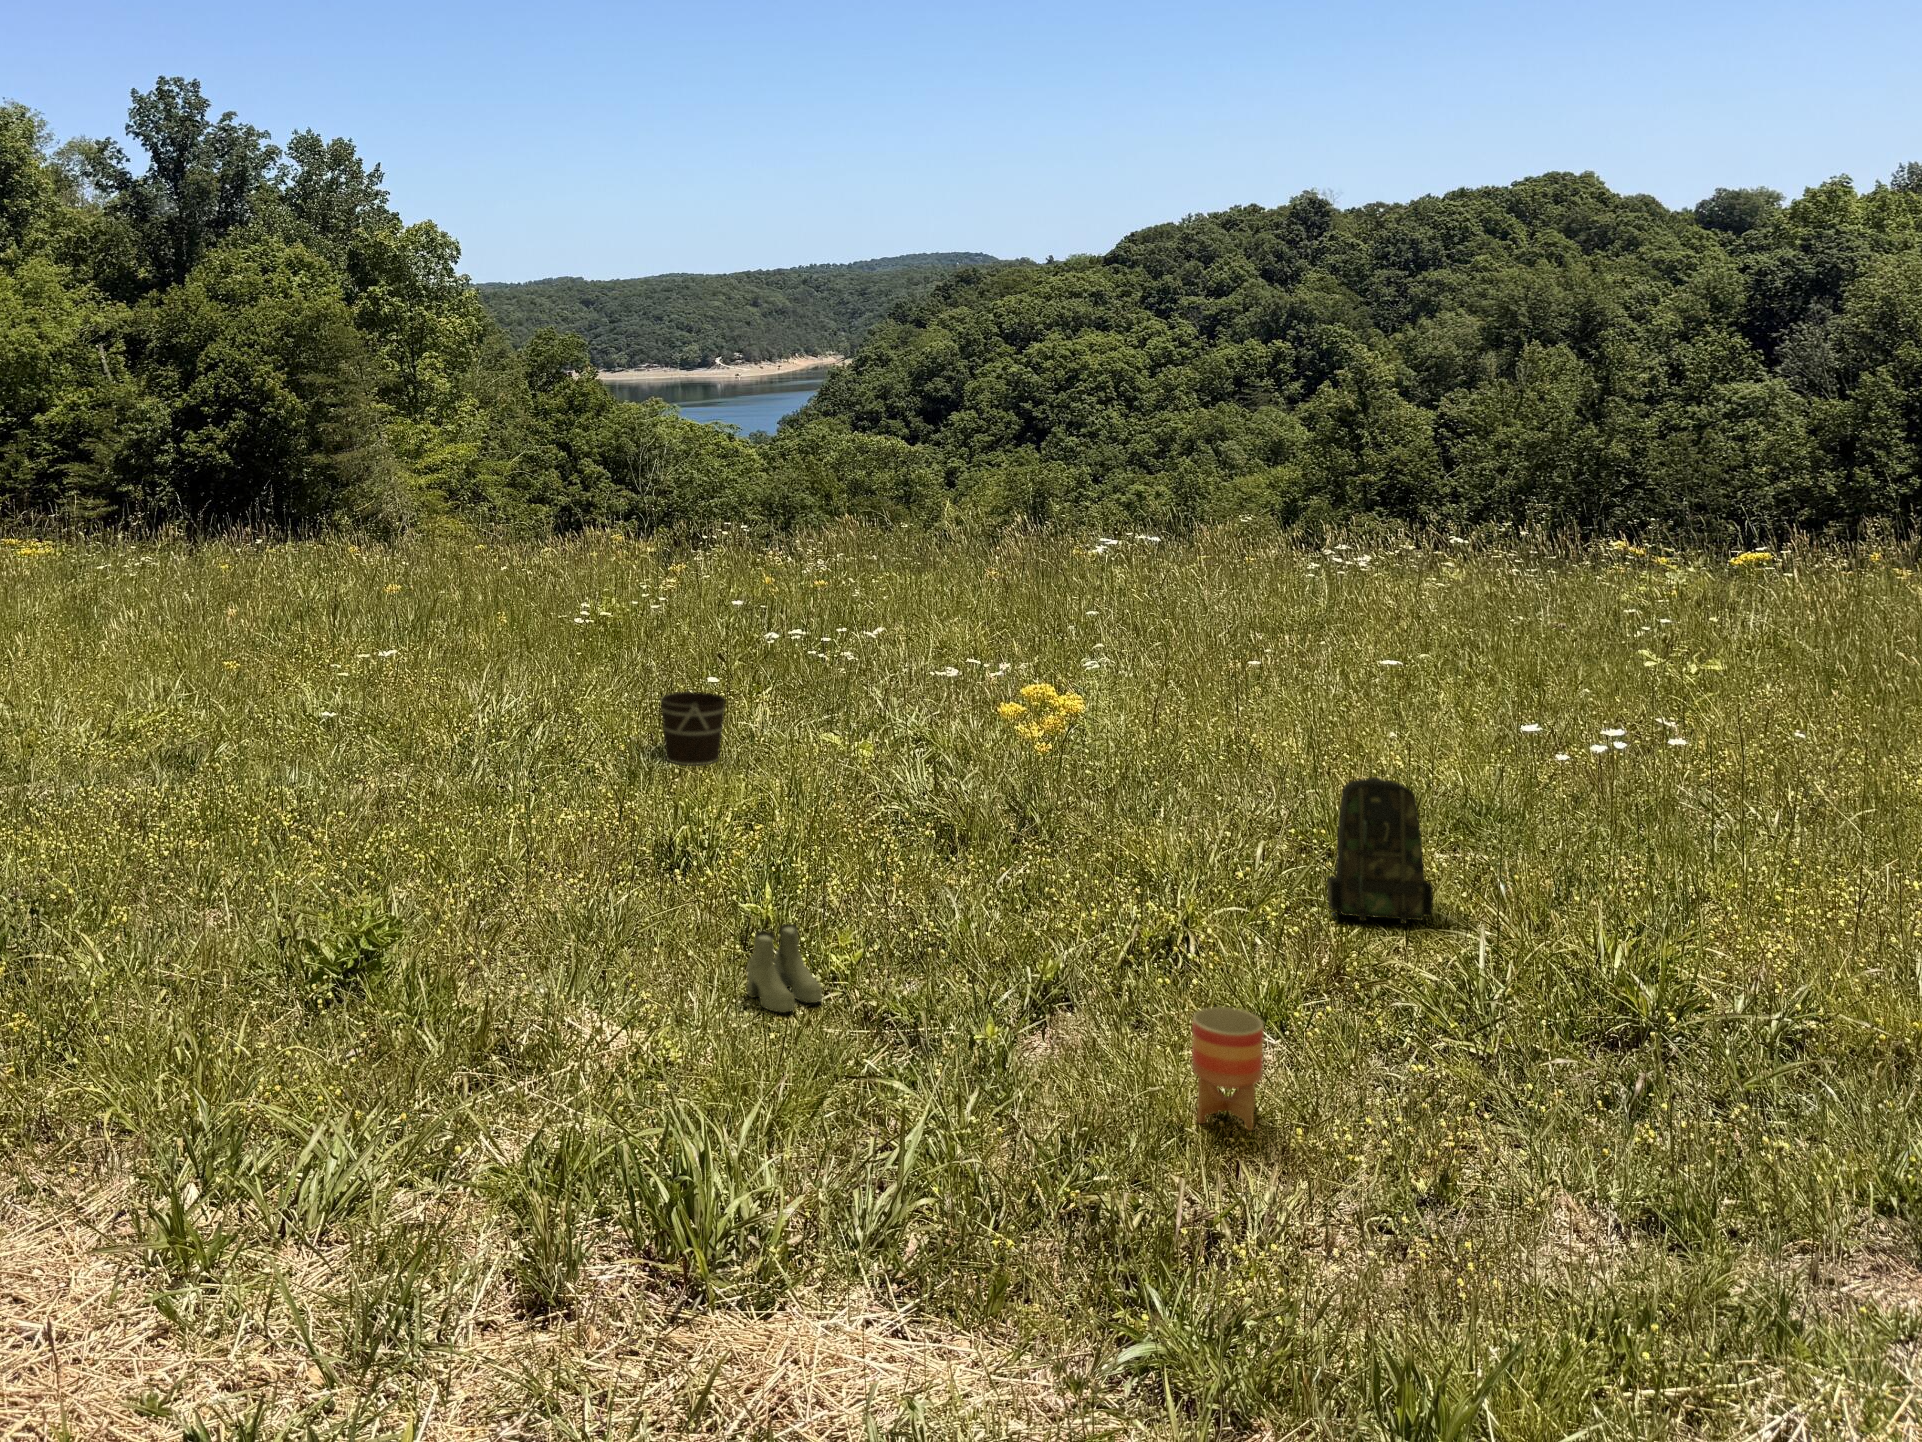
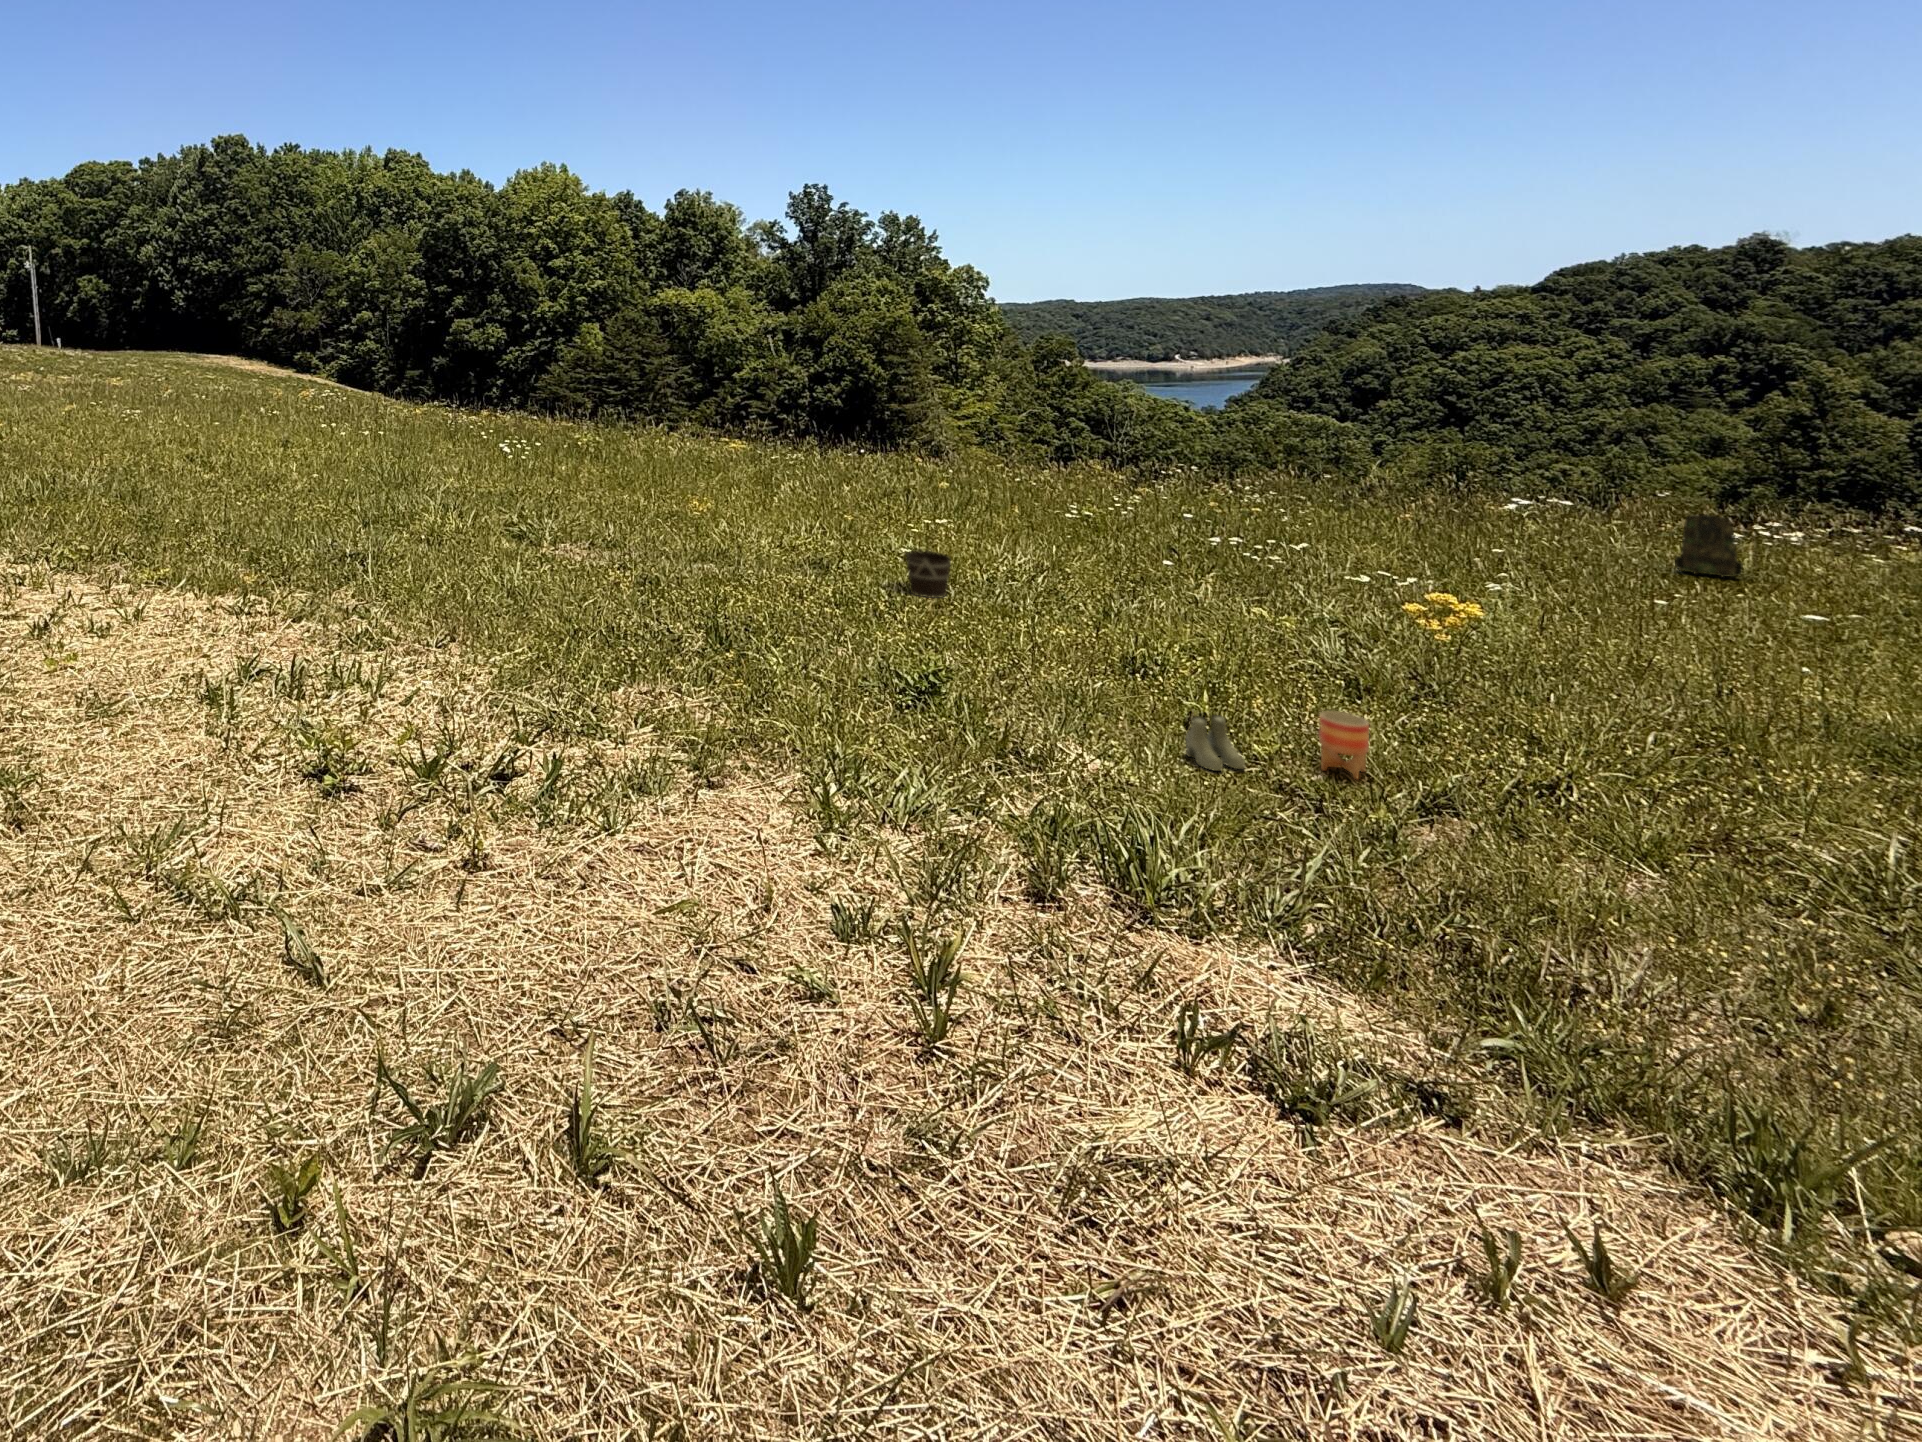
bucket: present [660,688,726,765] -> present [905,550,951,598]
backpack: present [1327,777,1433,923] -> present [1675,514,1743,577]
planter: present [1192,1007,1264,1131] -> present [1319,711,1369,779]

